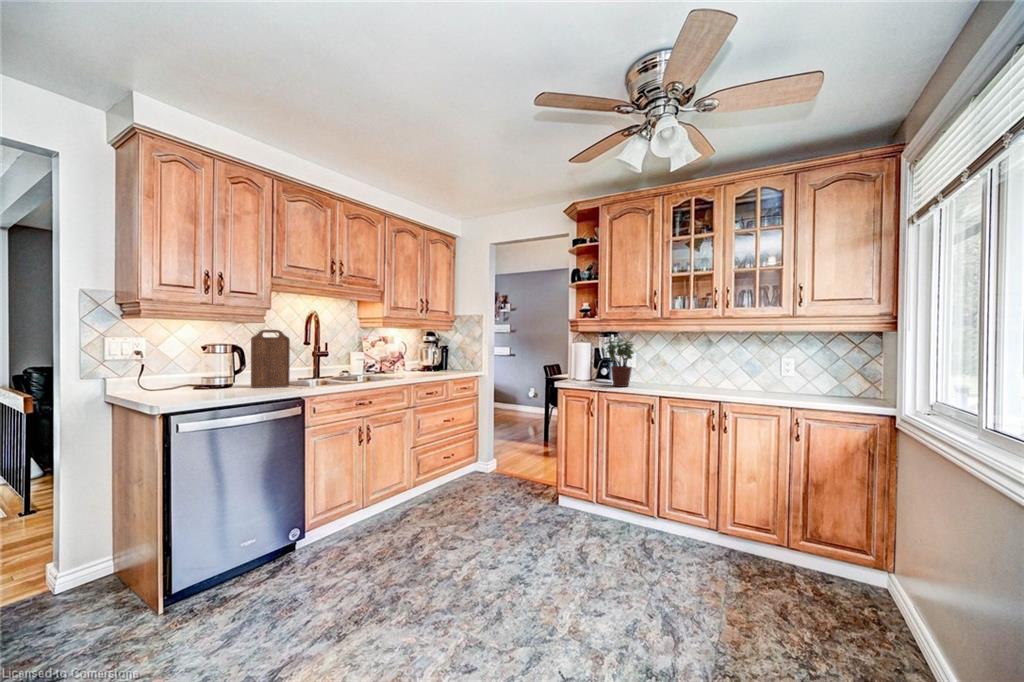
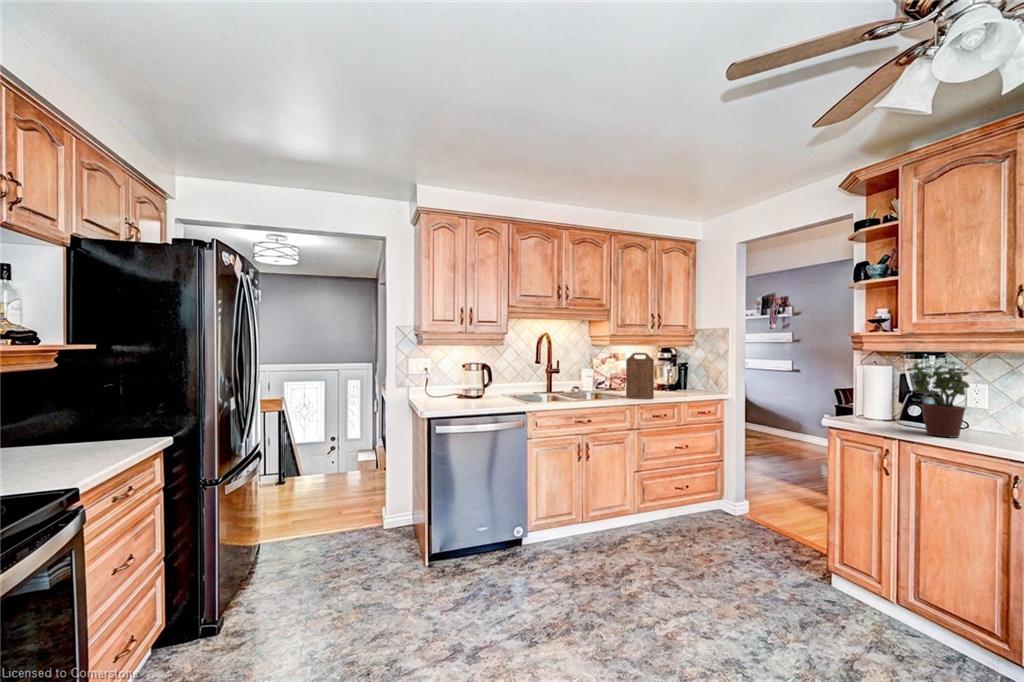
cutting board: present [251,330,290,388] -> present [626,353,654,399]

